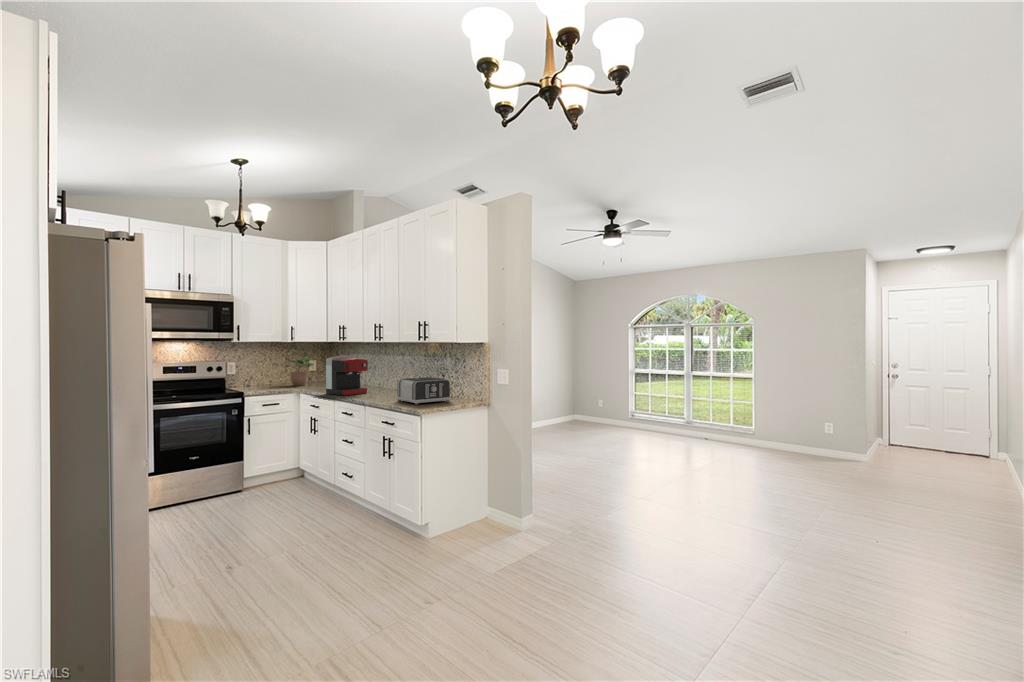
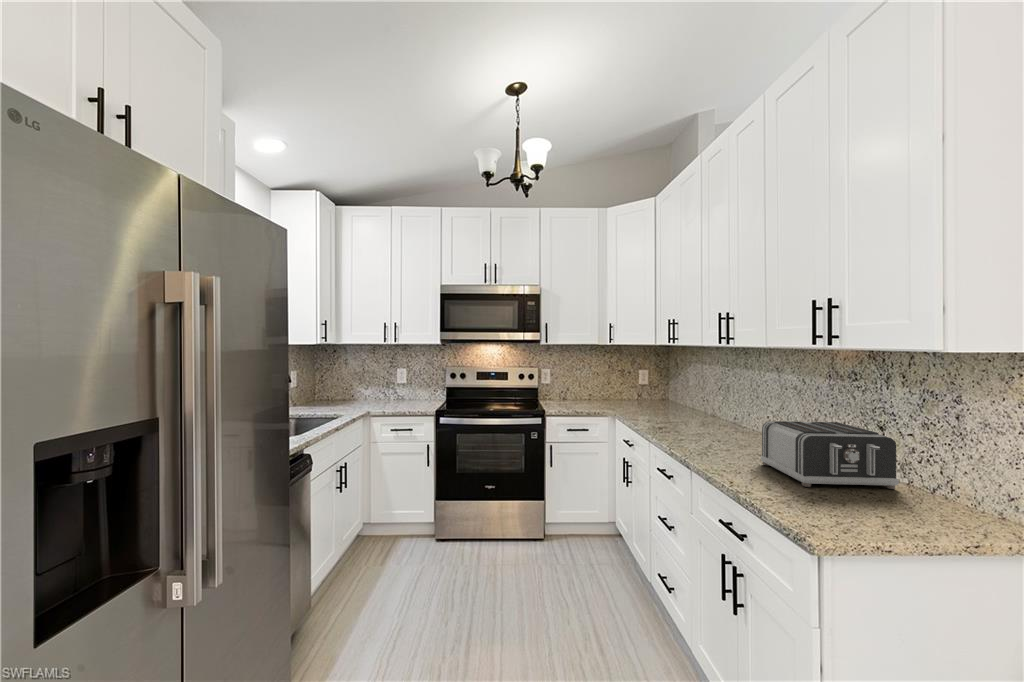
potted plant: present [285,352,313,386] -> none [603,353,643,404]
coffee maker: present [326,355,368,396] -> none [645,366,711,433]

